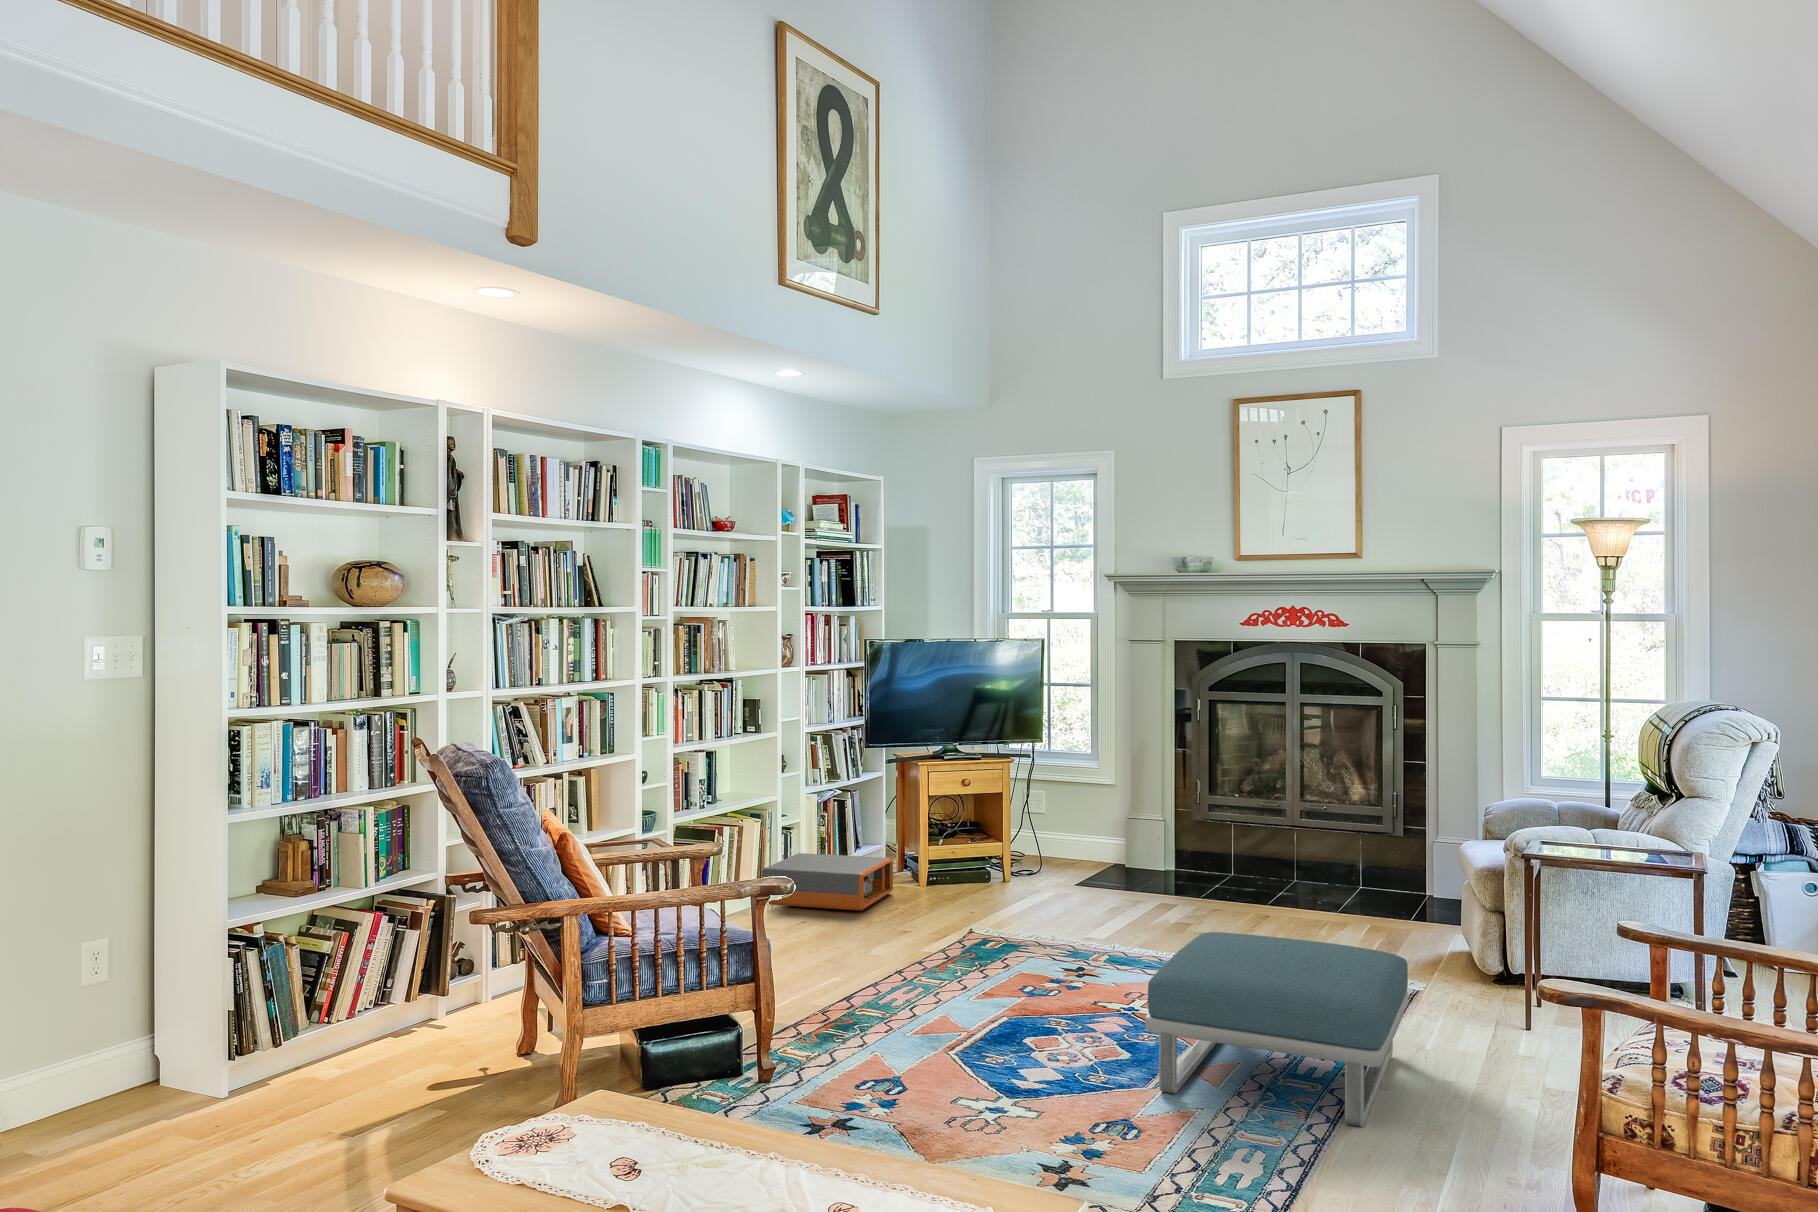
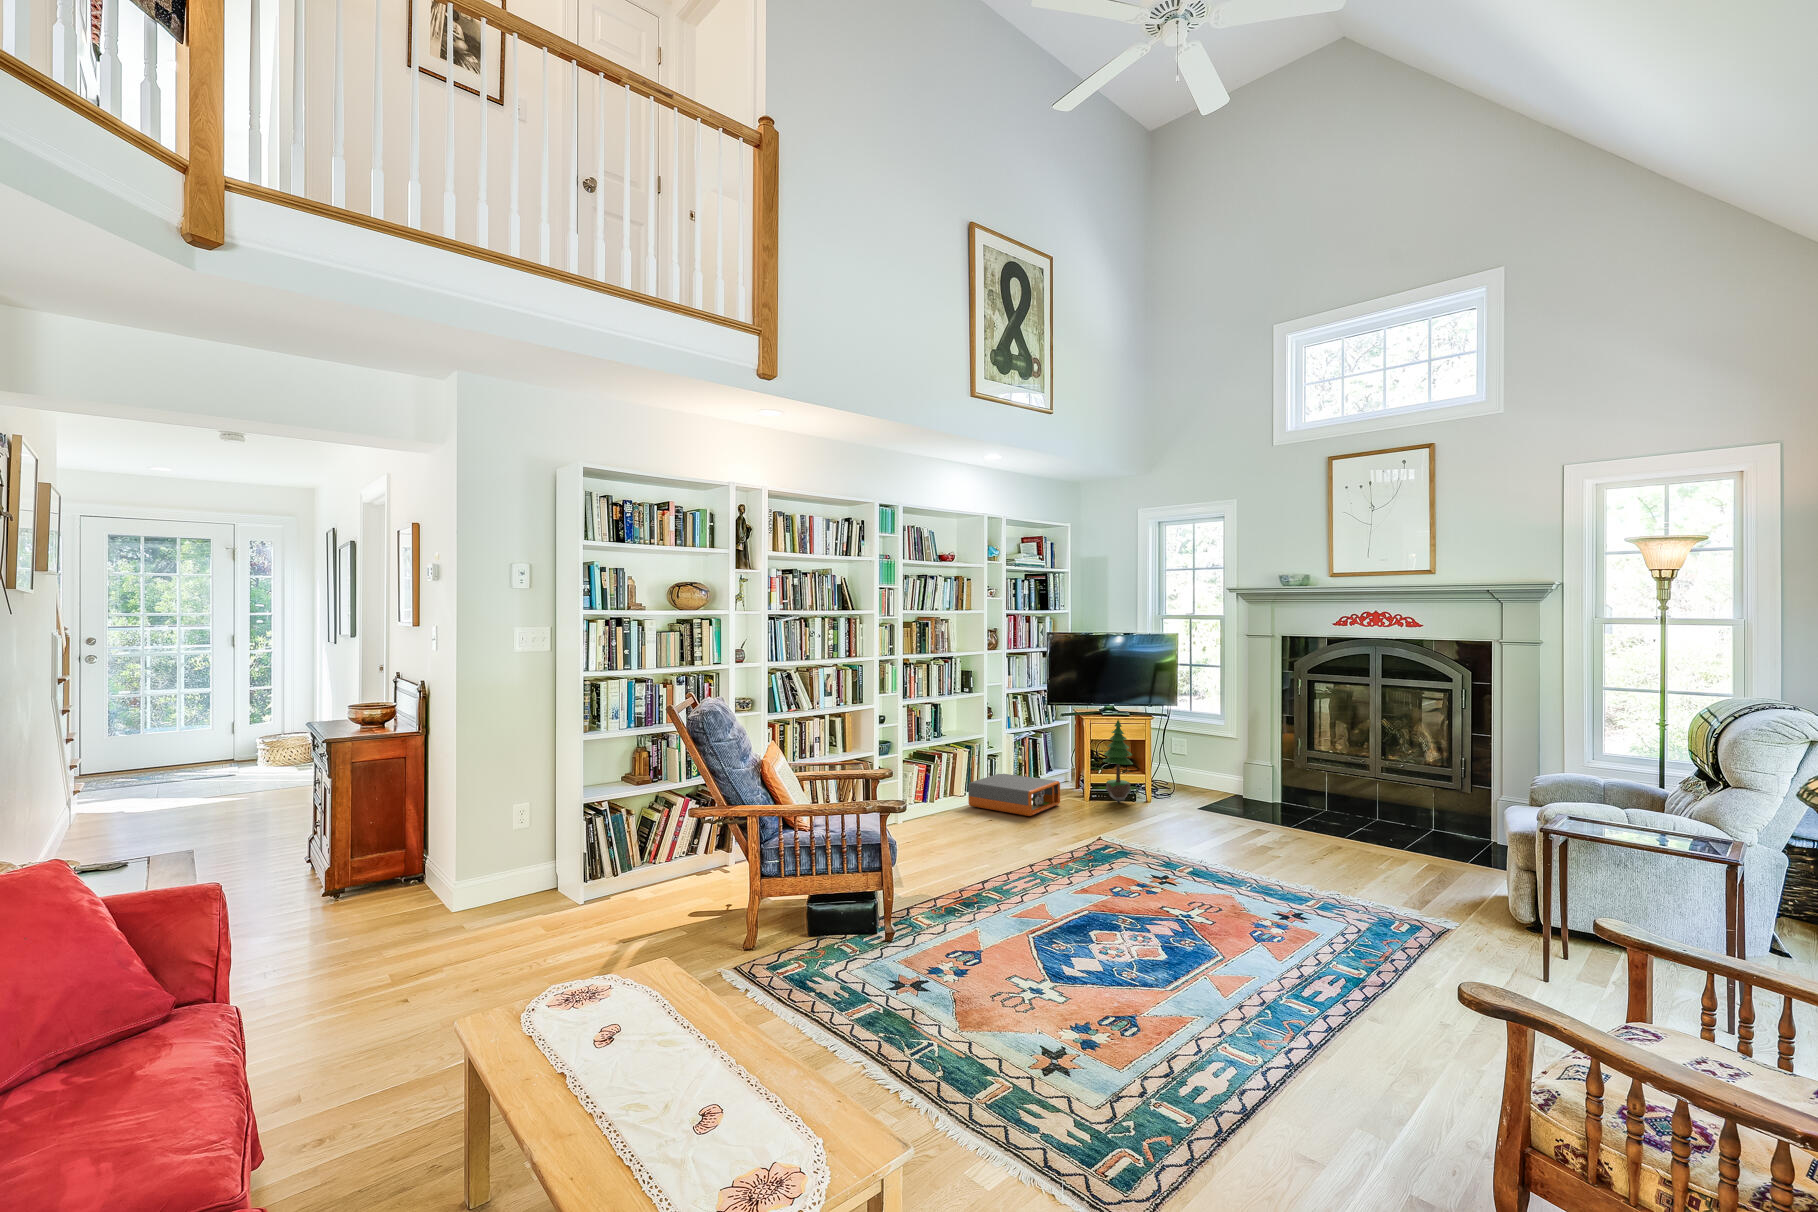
potted tree: none [948,763,991,884] -> present [1103,720,1133,802]
footstool: present [1145,932,1408,1127] -> none [1161,866,1414,1058]

